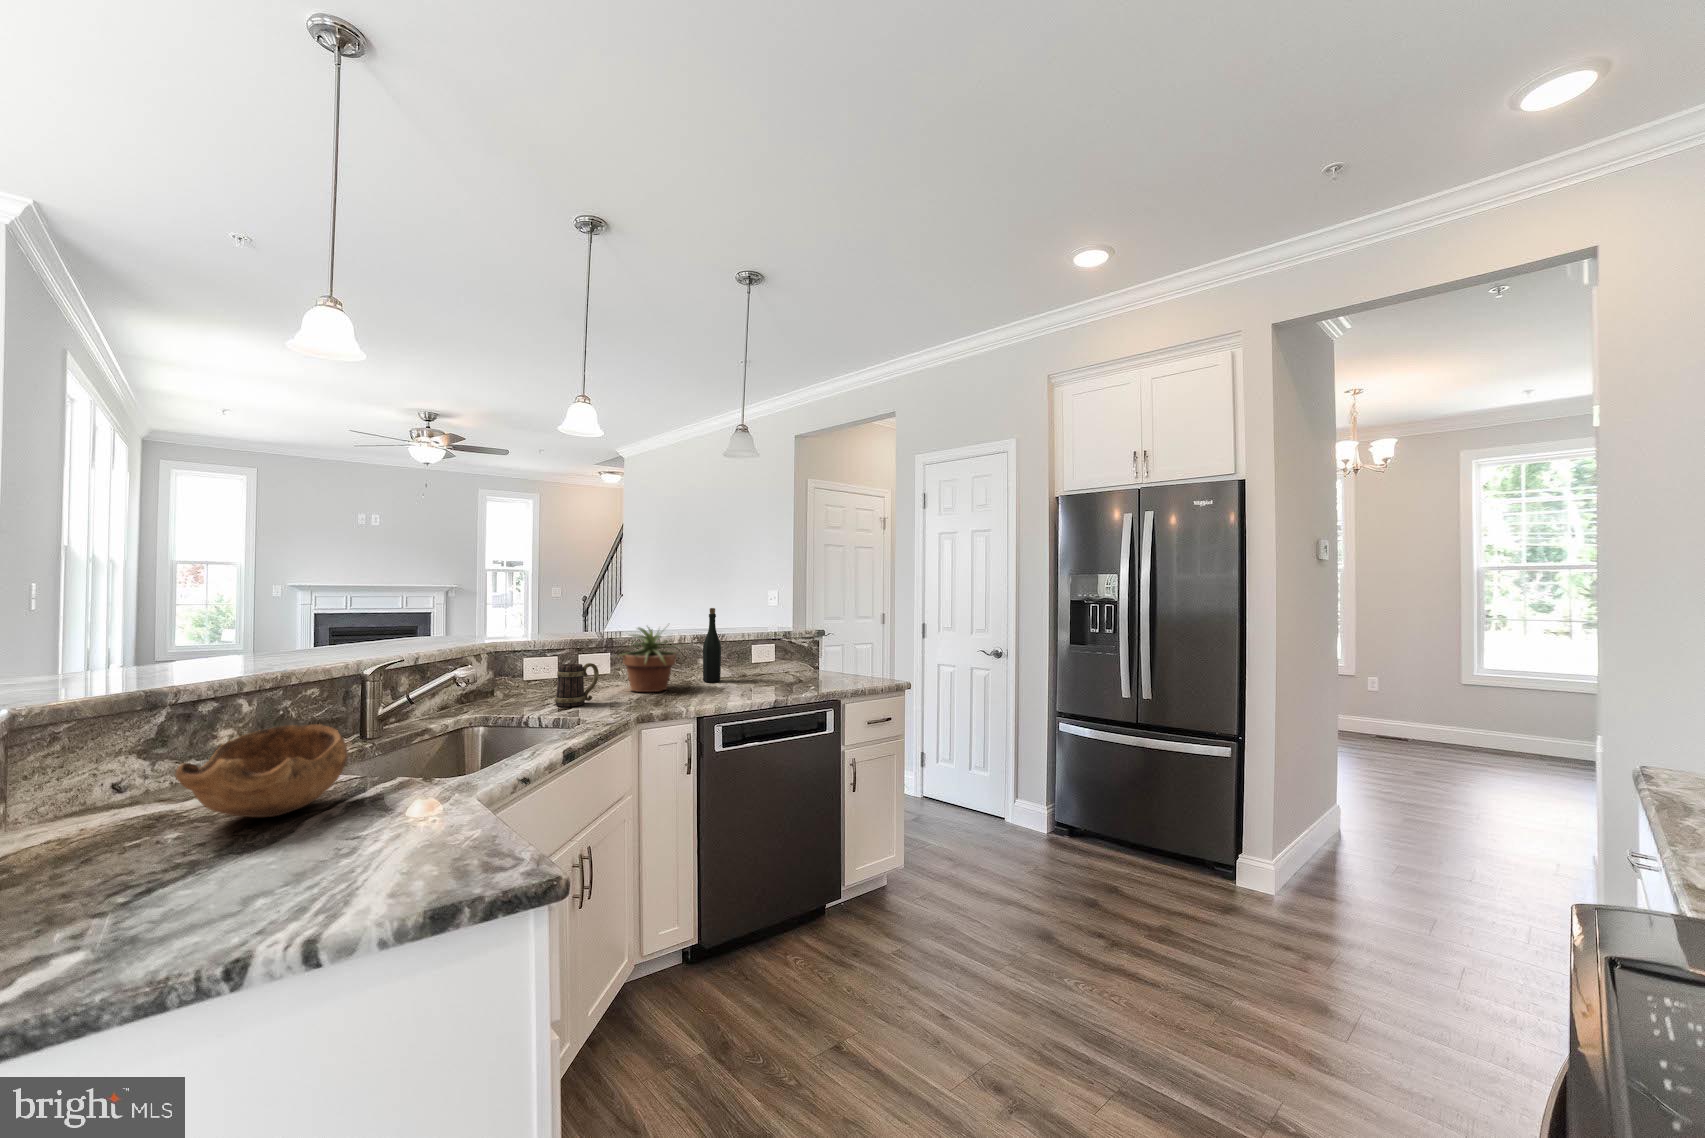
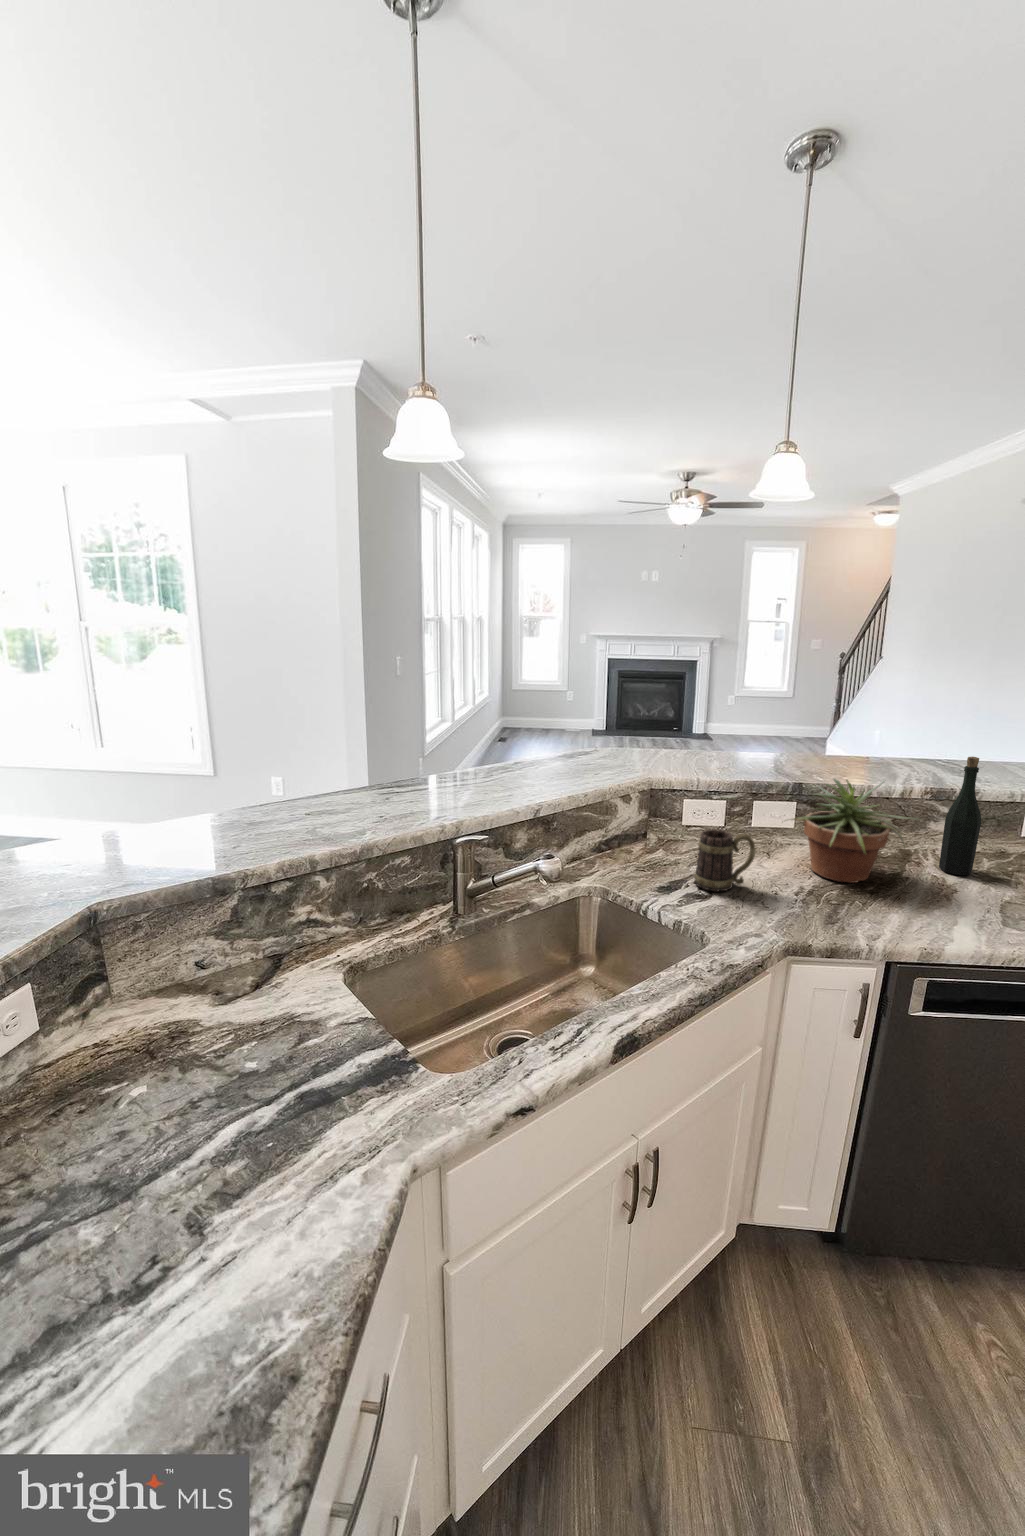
wooden bowl: present [176,724,348,817] -> none [73,977,286,1138]

